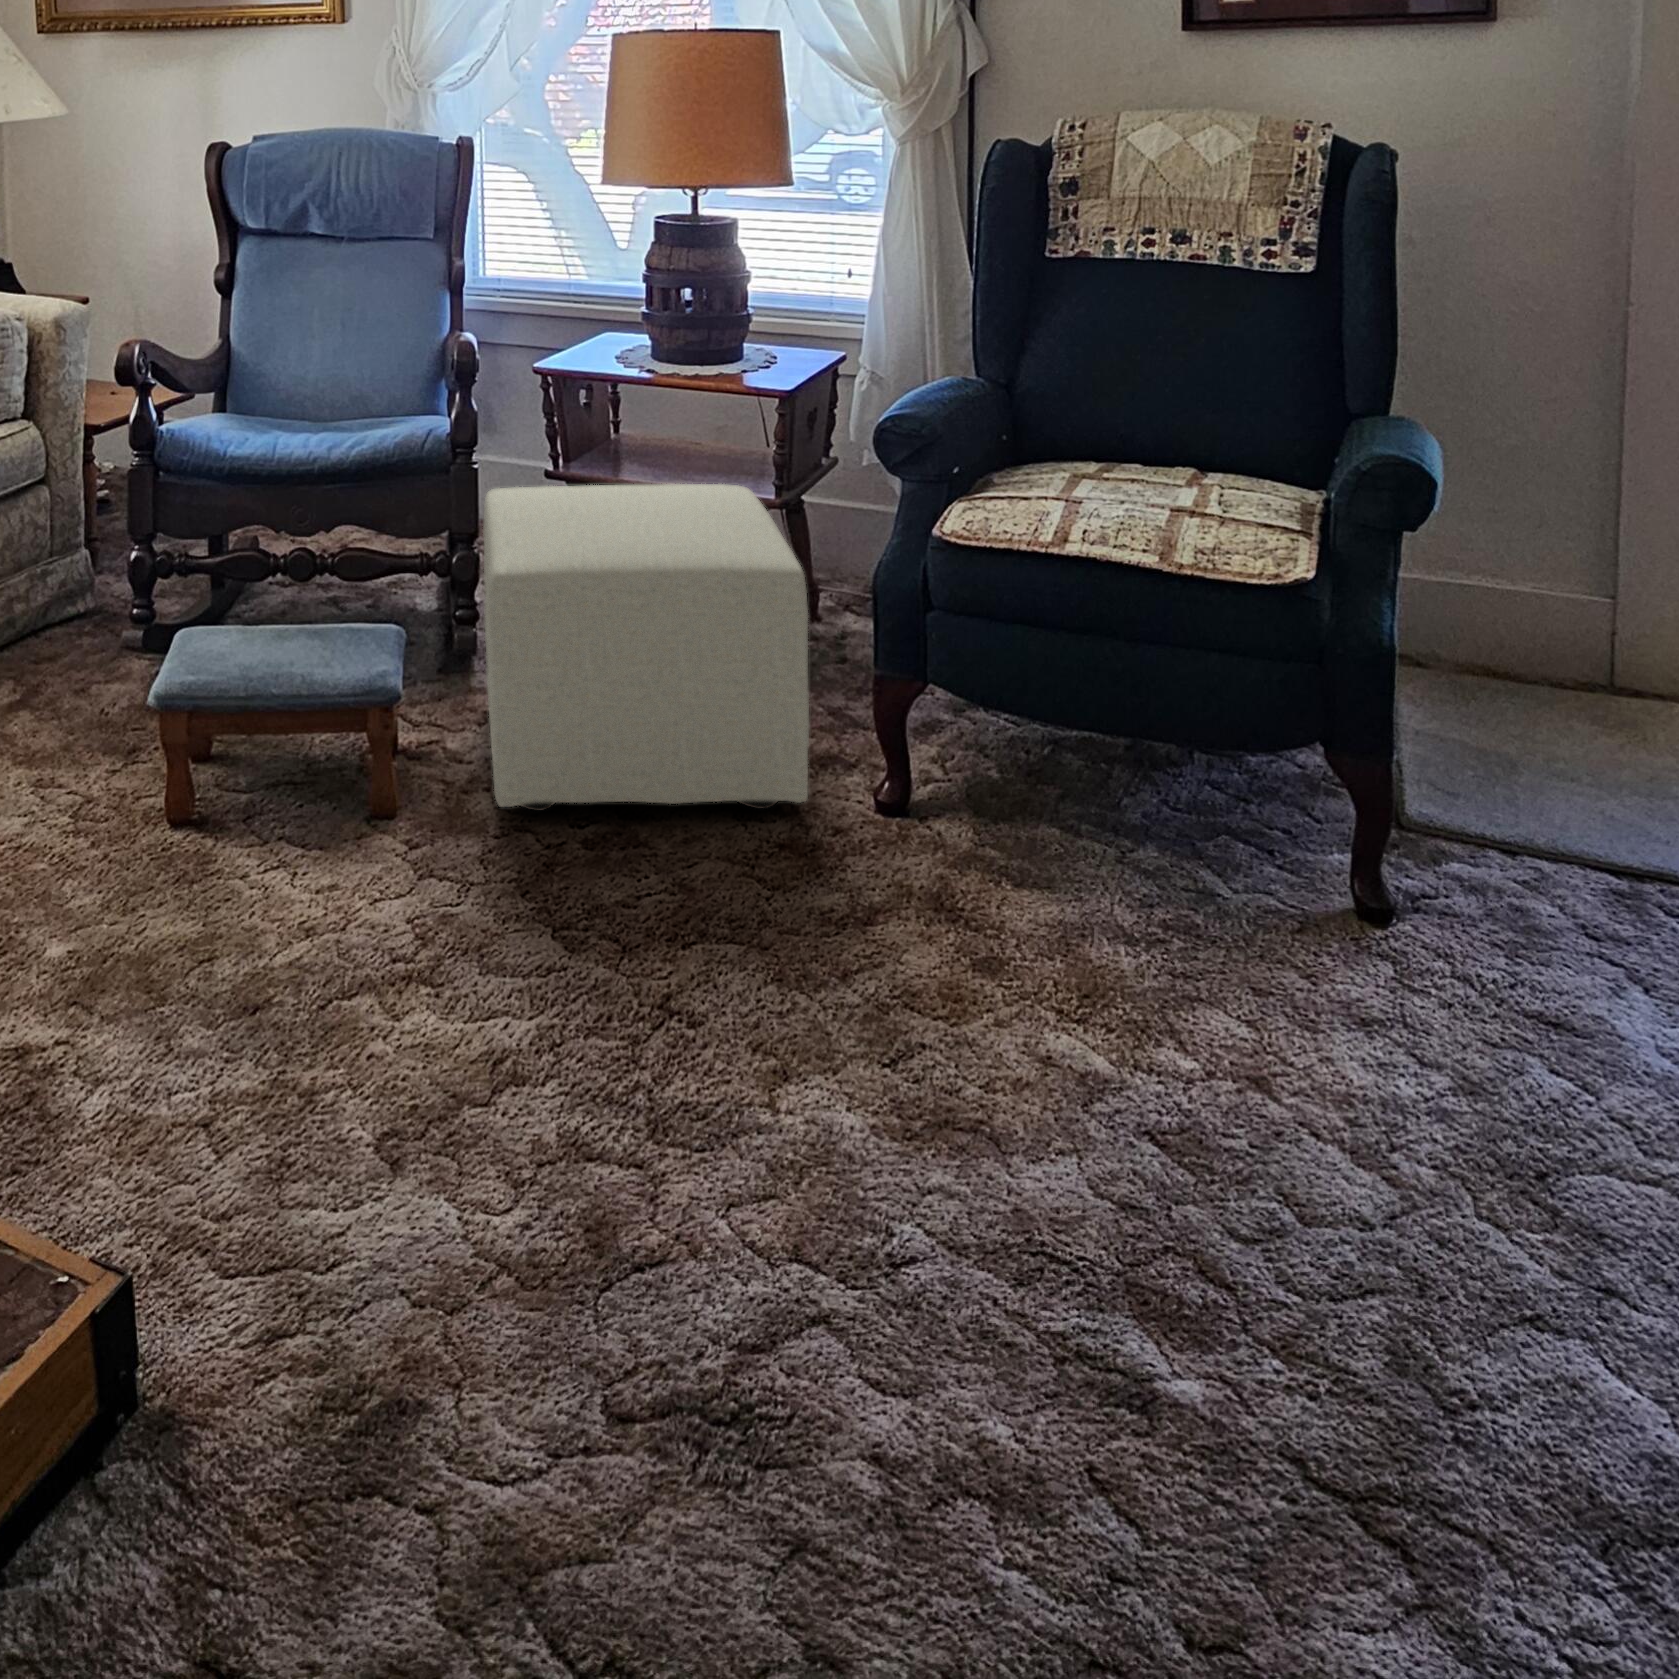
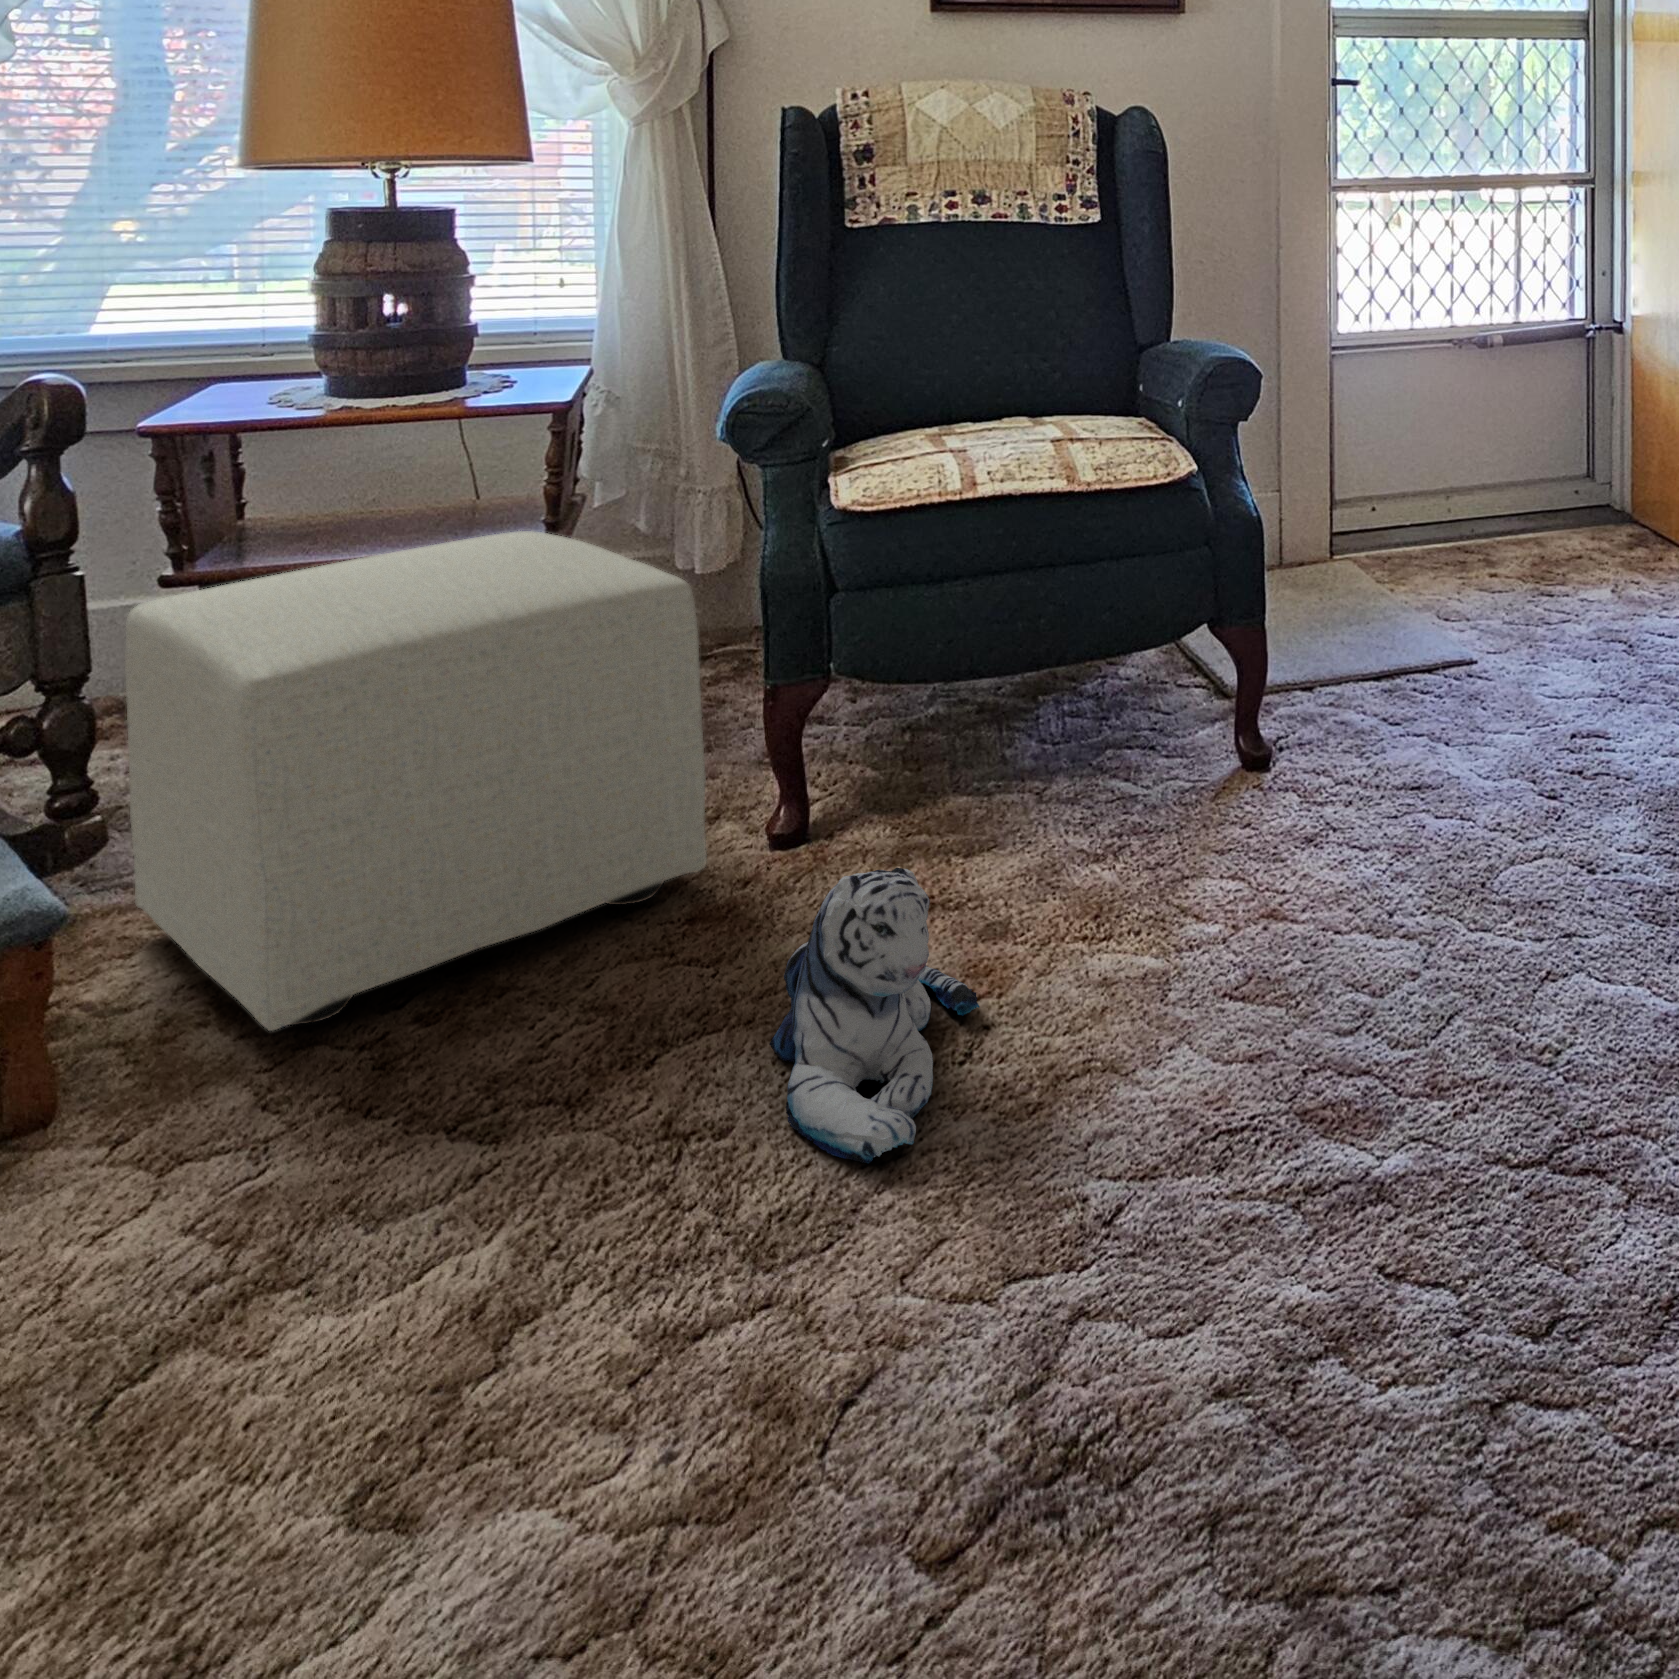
plush toy: none [736,869,927,1110] -> present [769,868,979,1163]

